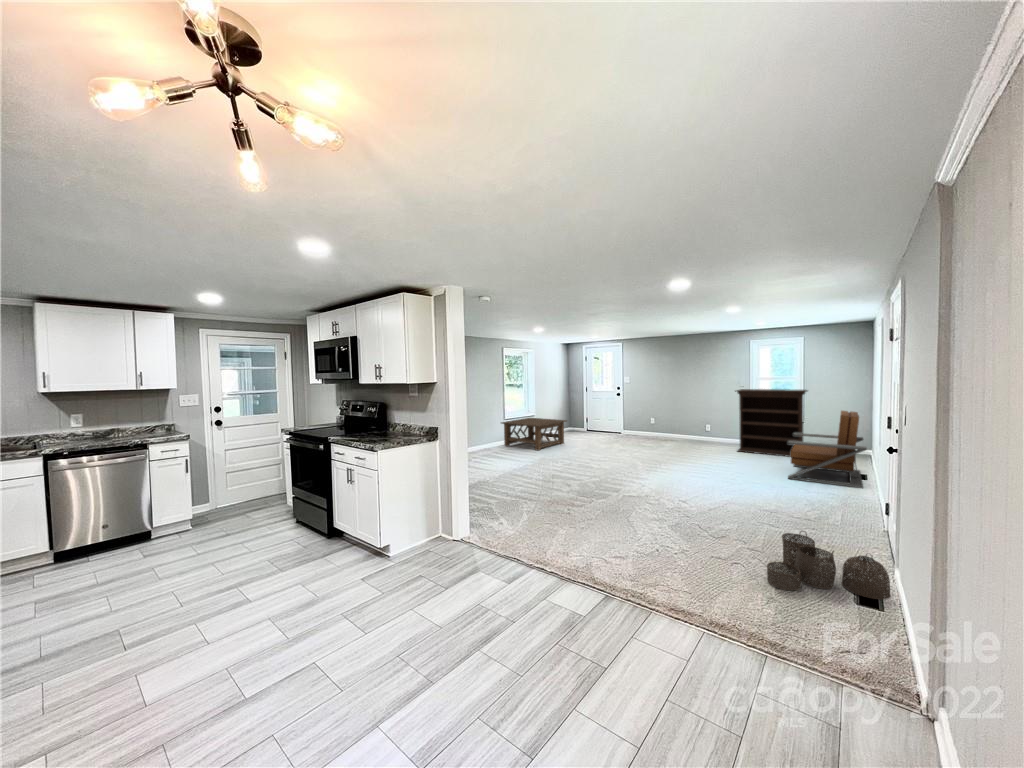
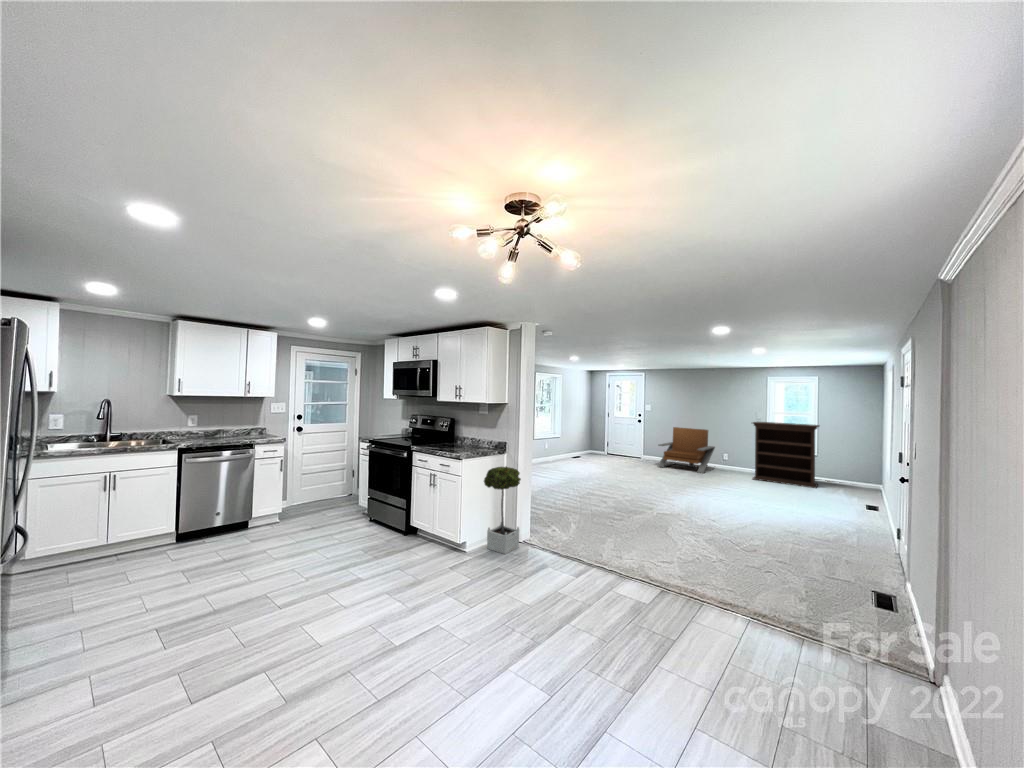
lounge chair: present [788,411,867,488] -> present [658,427,715,474]
coffee table: present [501,418,567,451] -> none [530,438,592,469]
potted tree: none [408,456,455,557] -> present [484,466,521,554]
woven basket: present [767,531,891,599] -> none [797,546,904,606]

